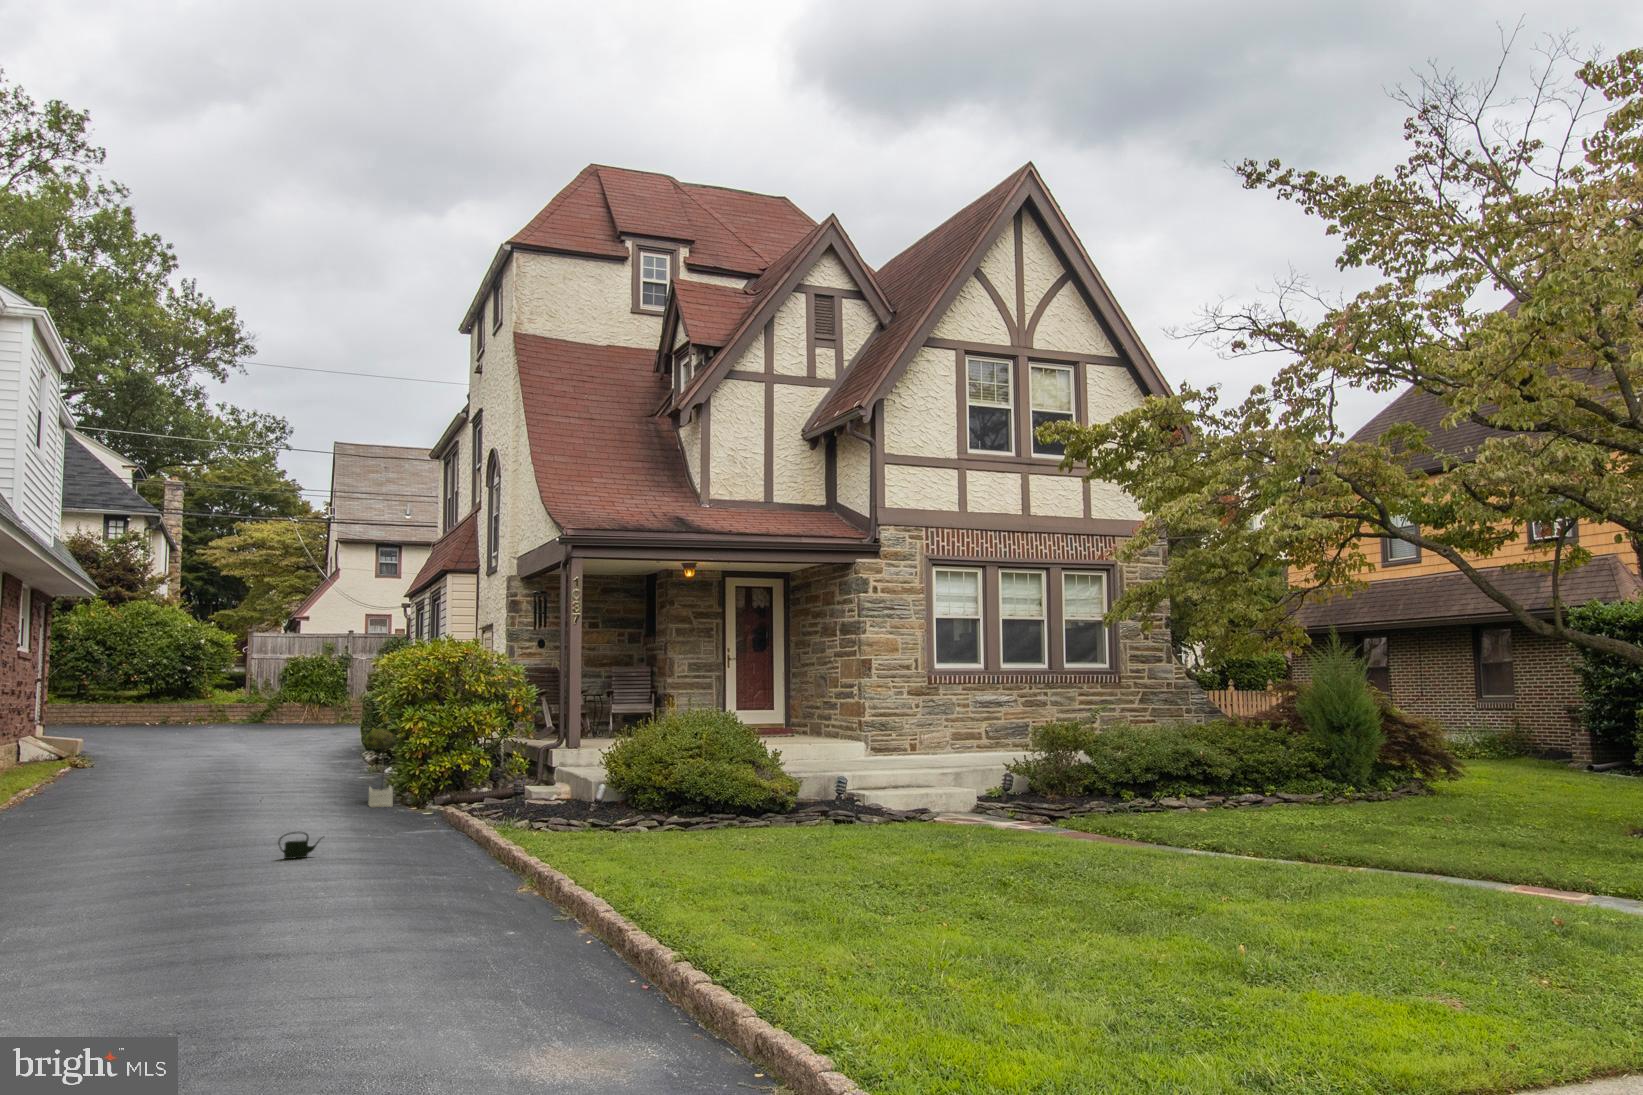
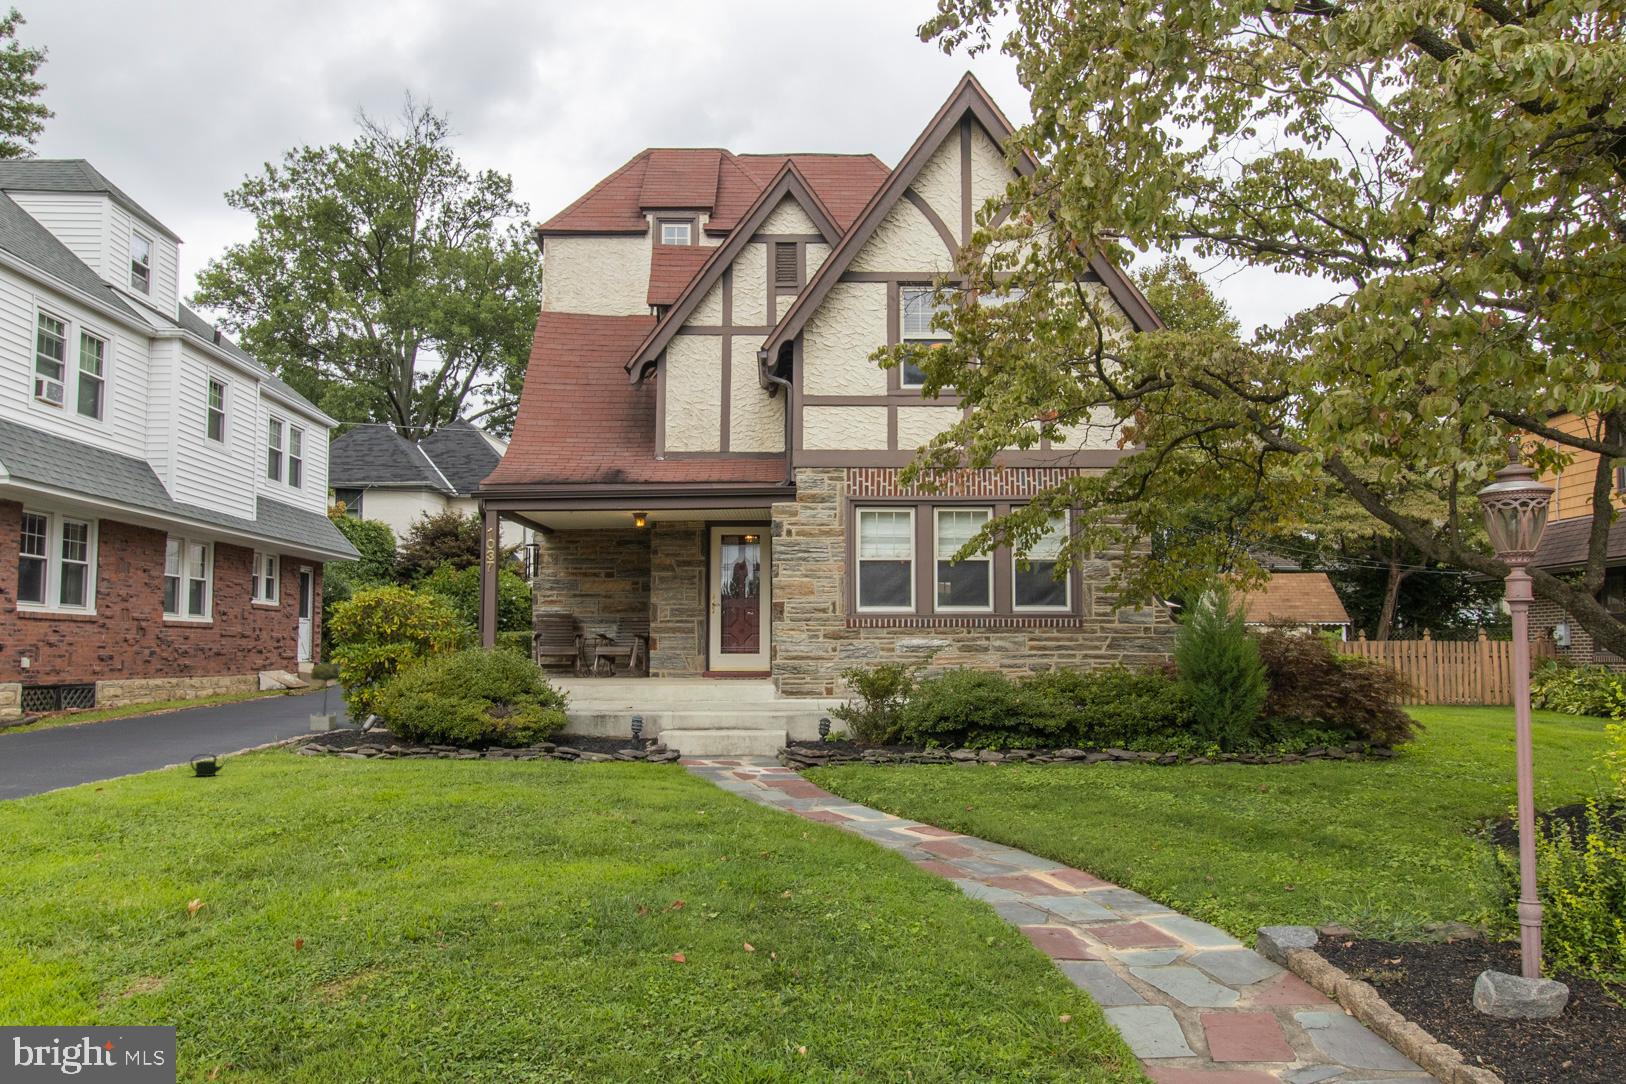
watering can: present [278,832,319,859] -> present [190,754,224,776]

